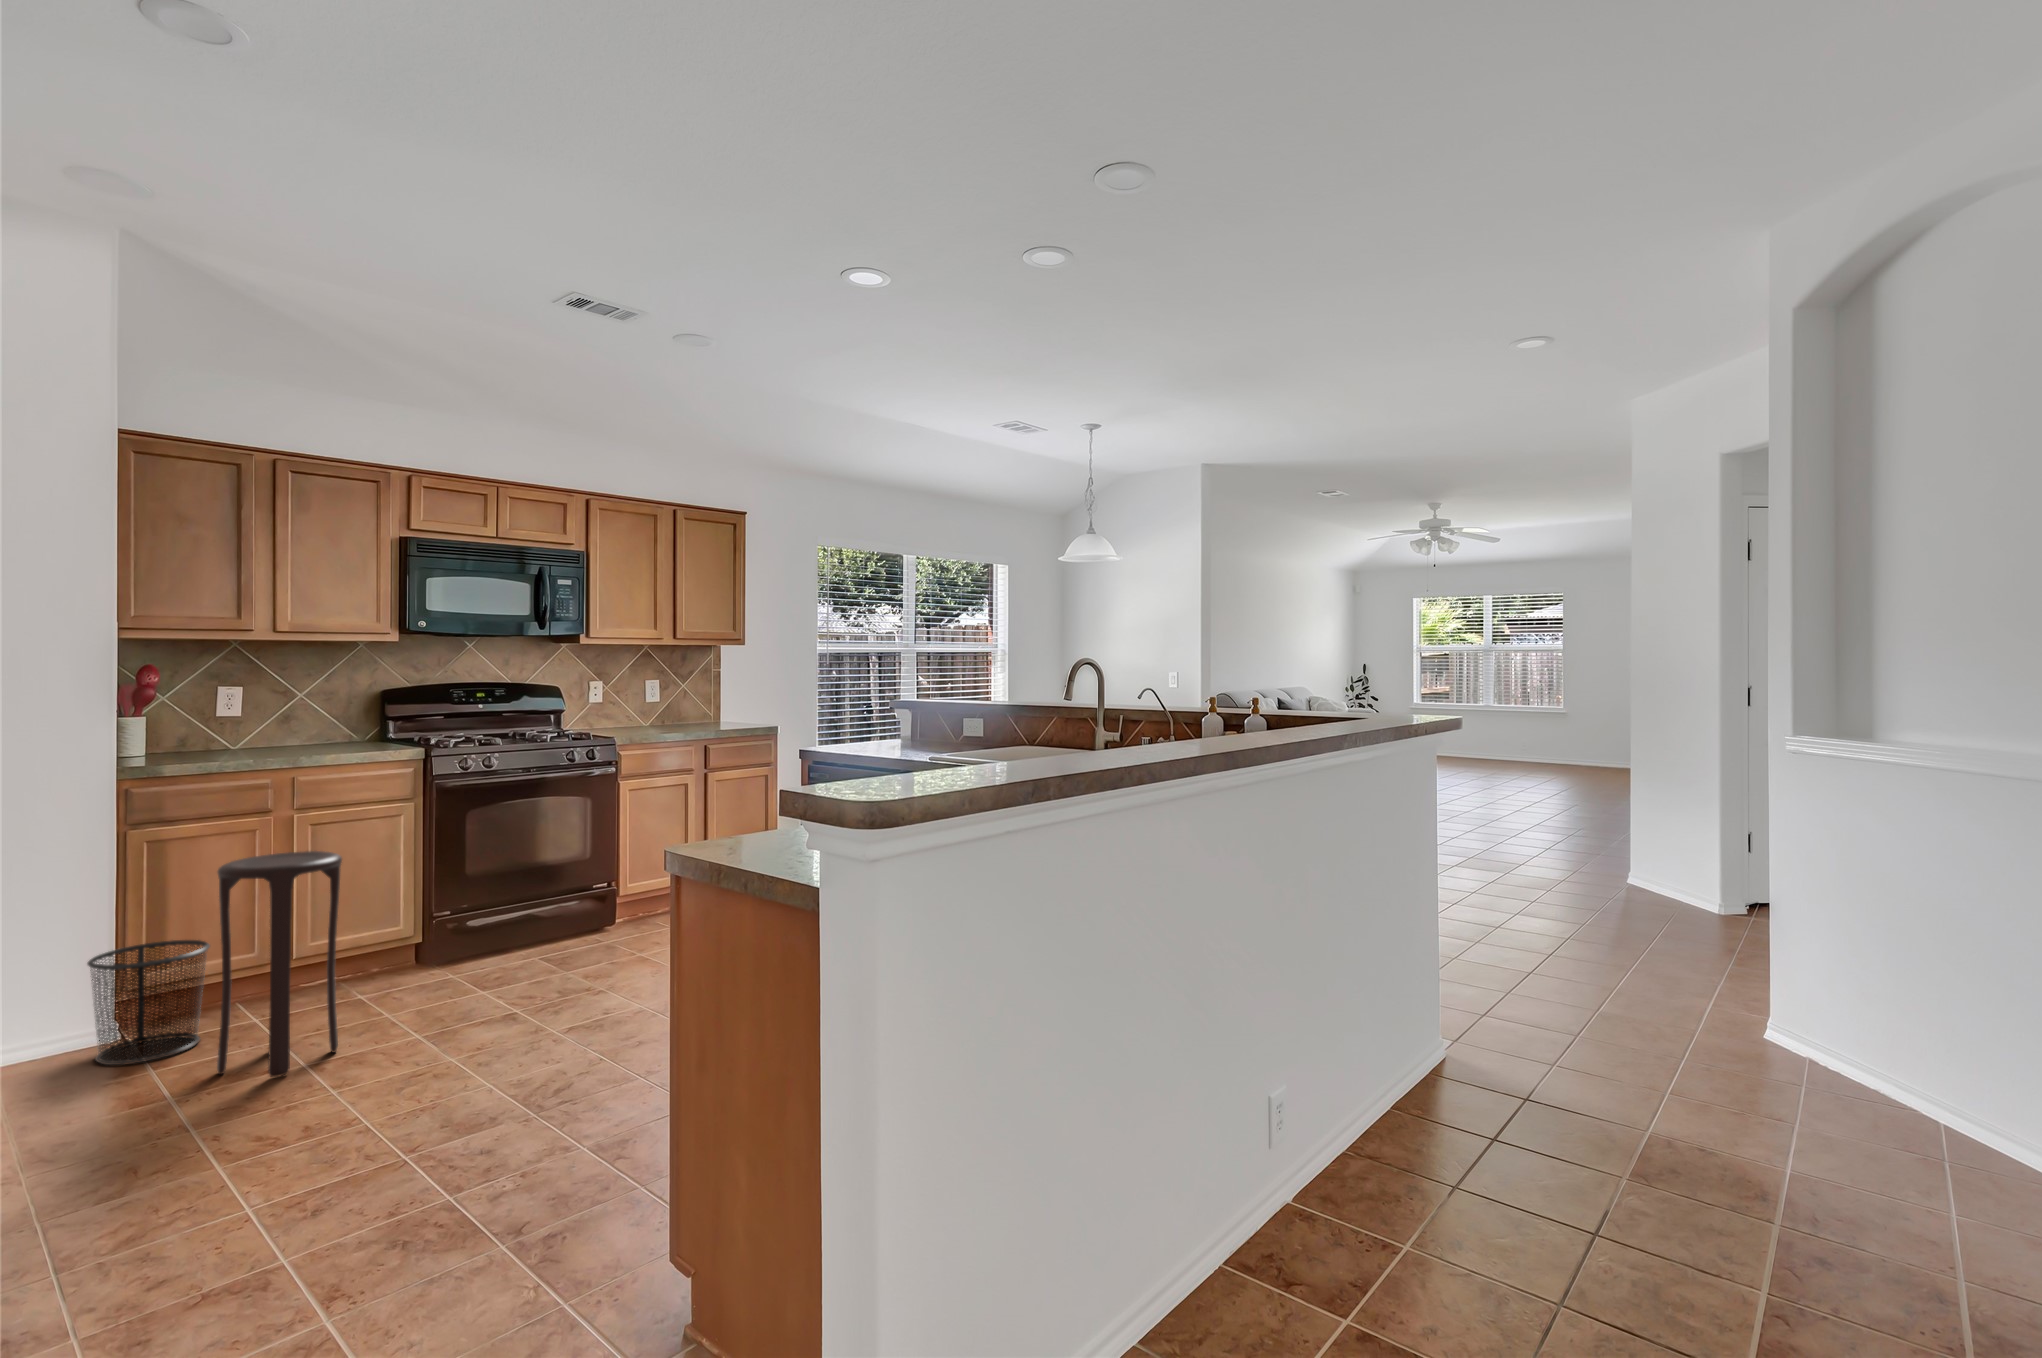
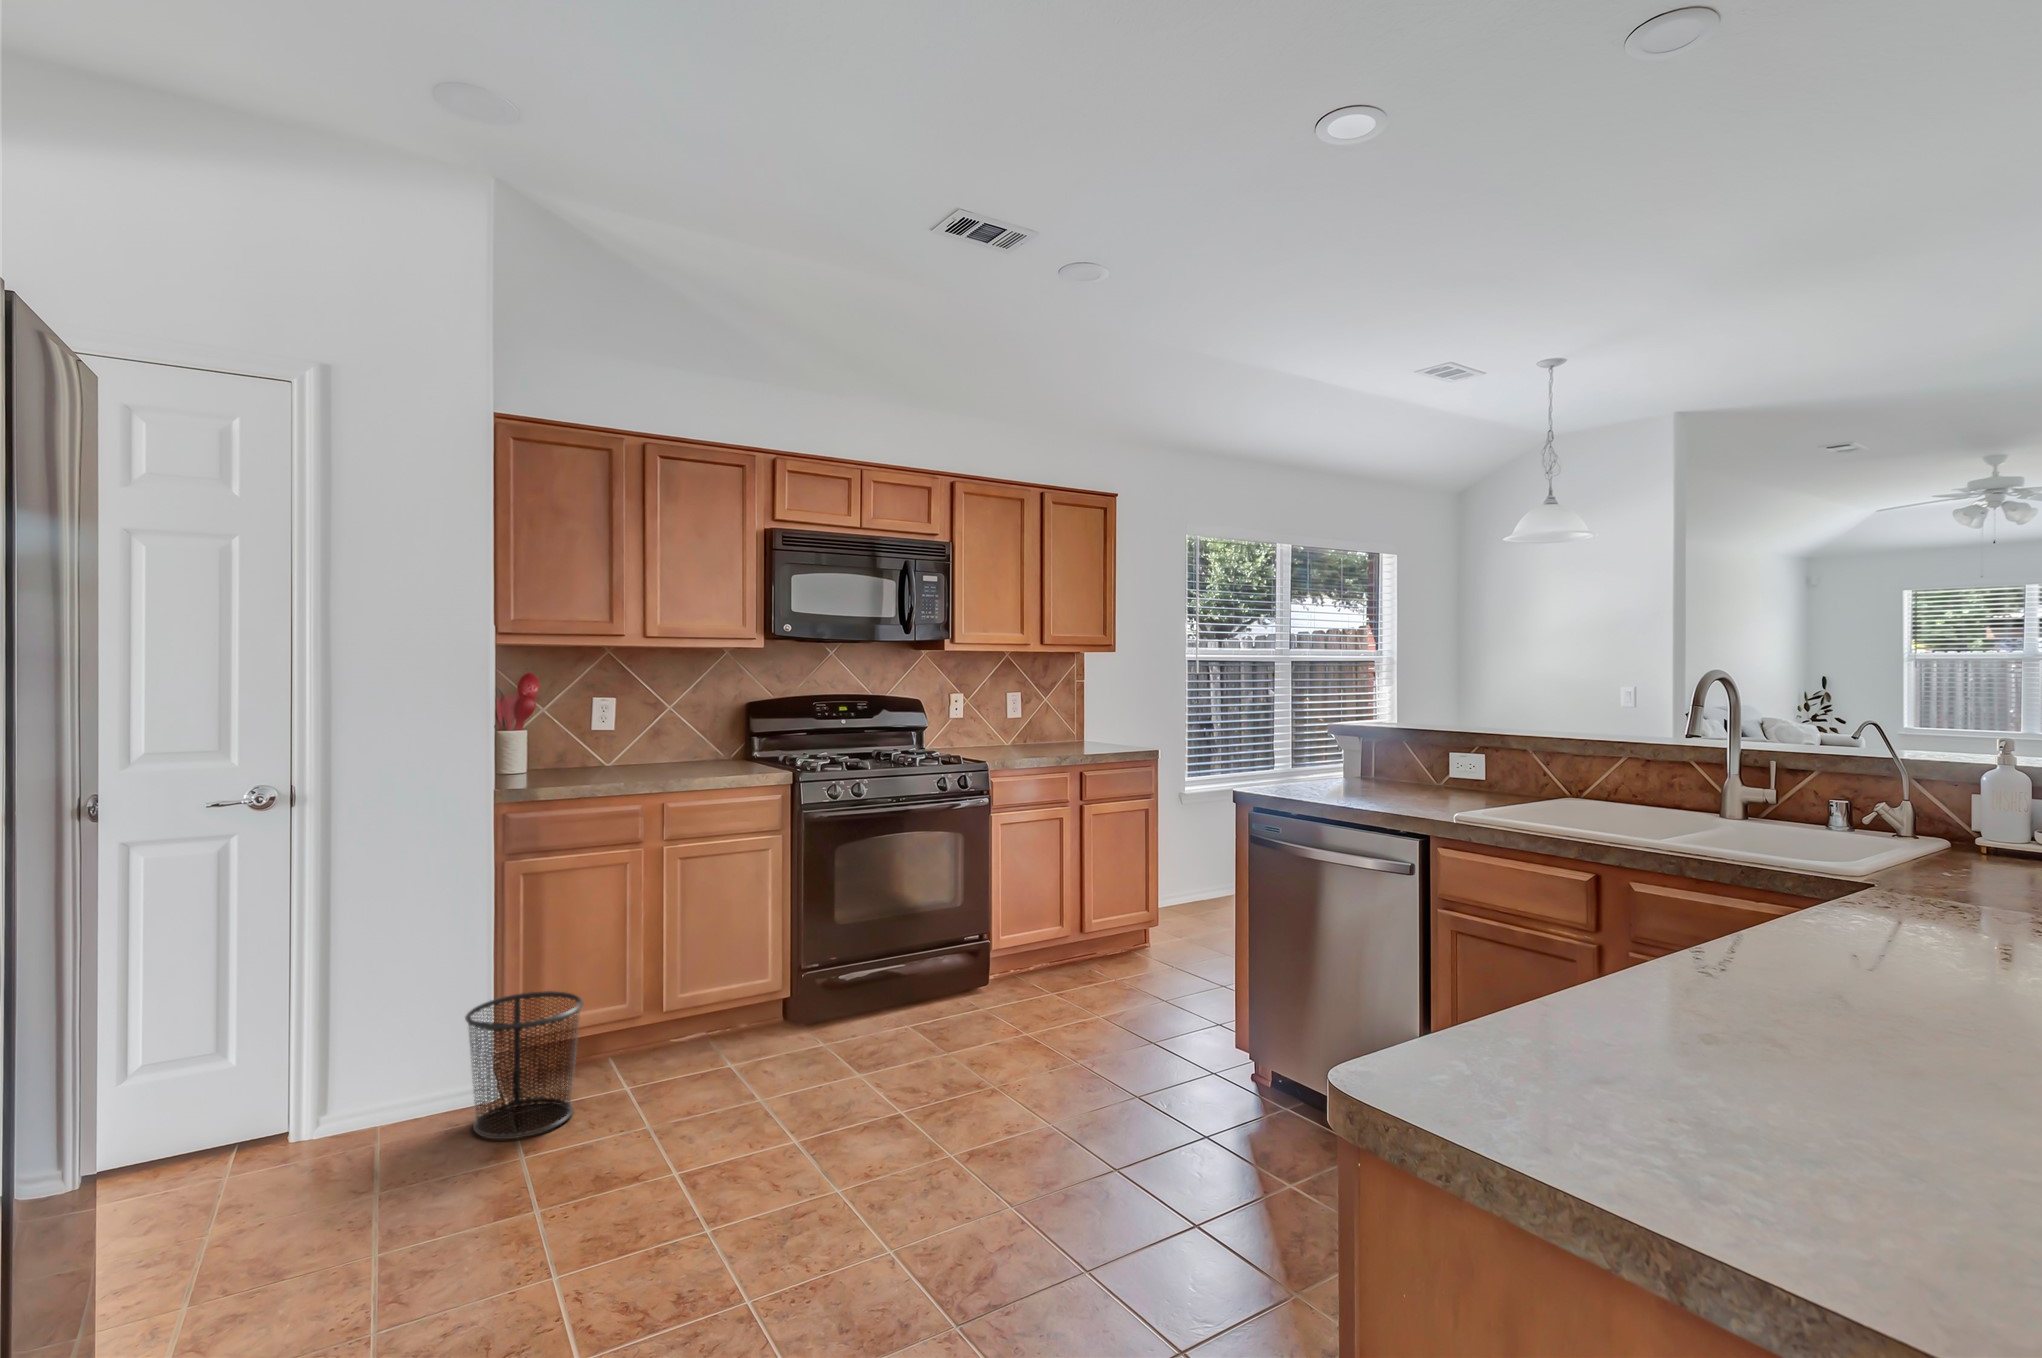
stool: present [217,851,342,1077] -> none [590,903,718,1184]

